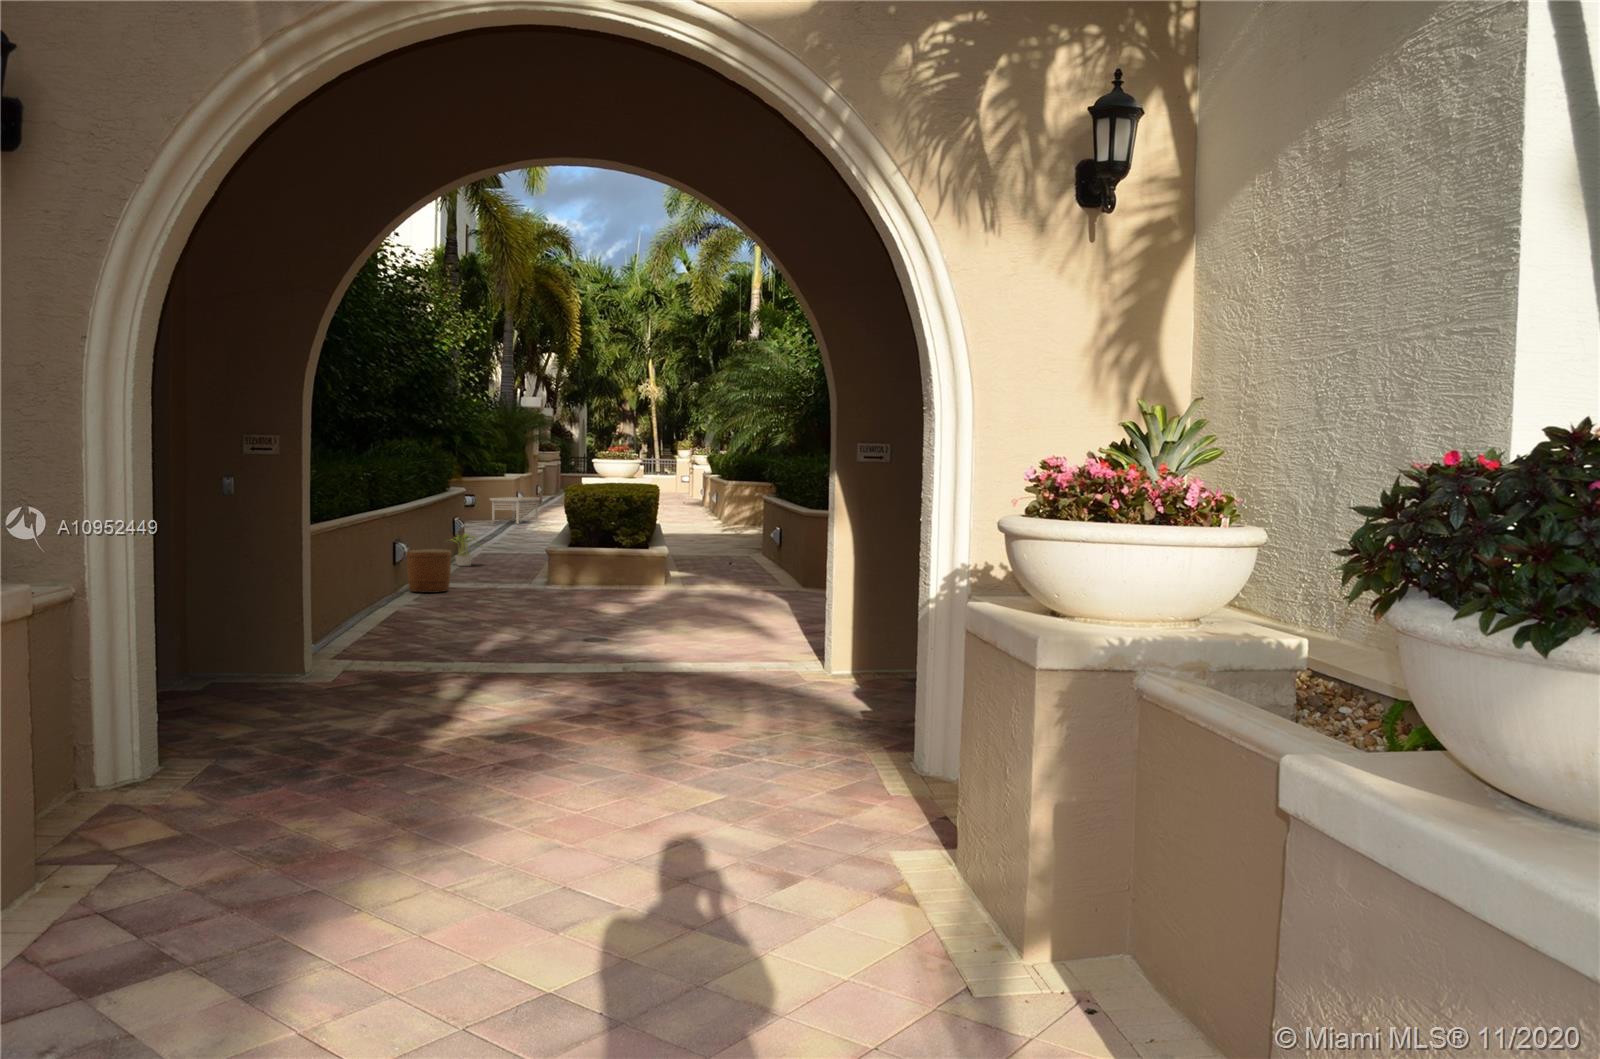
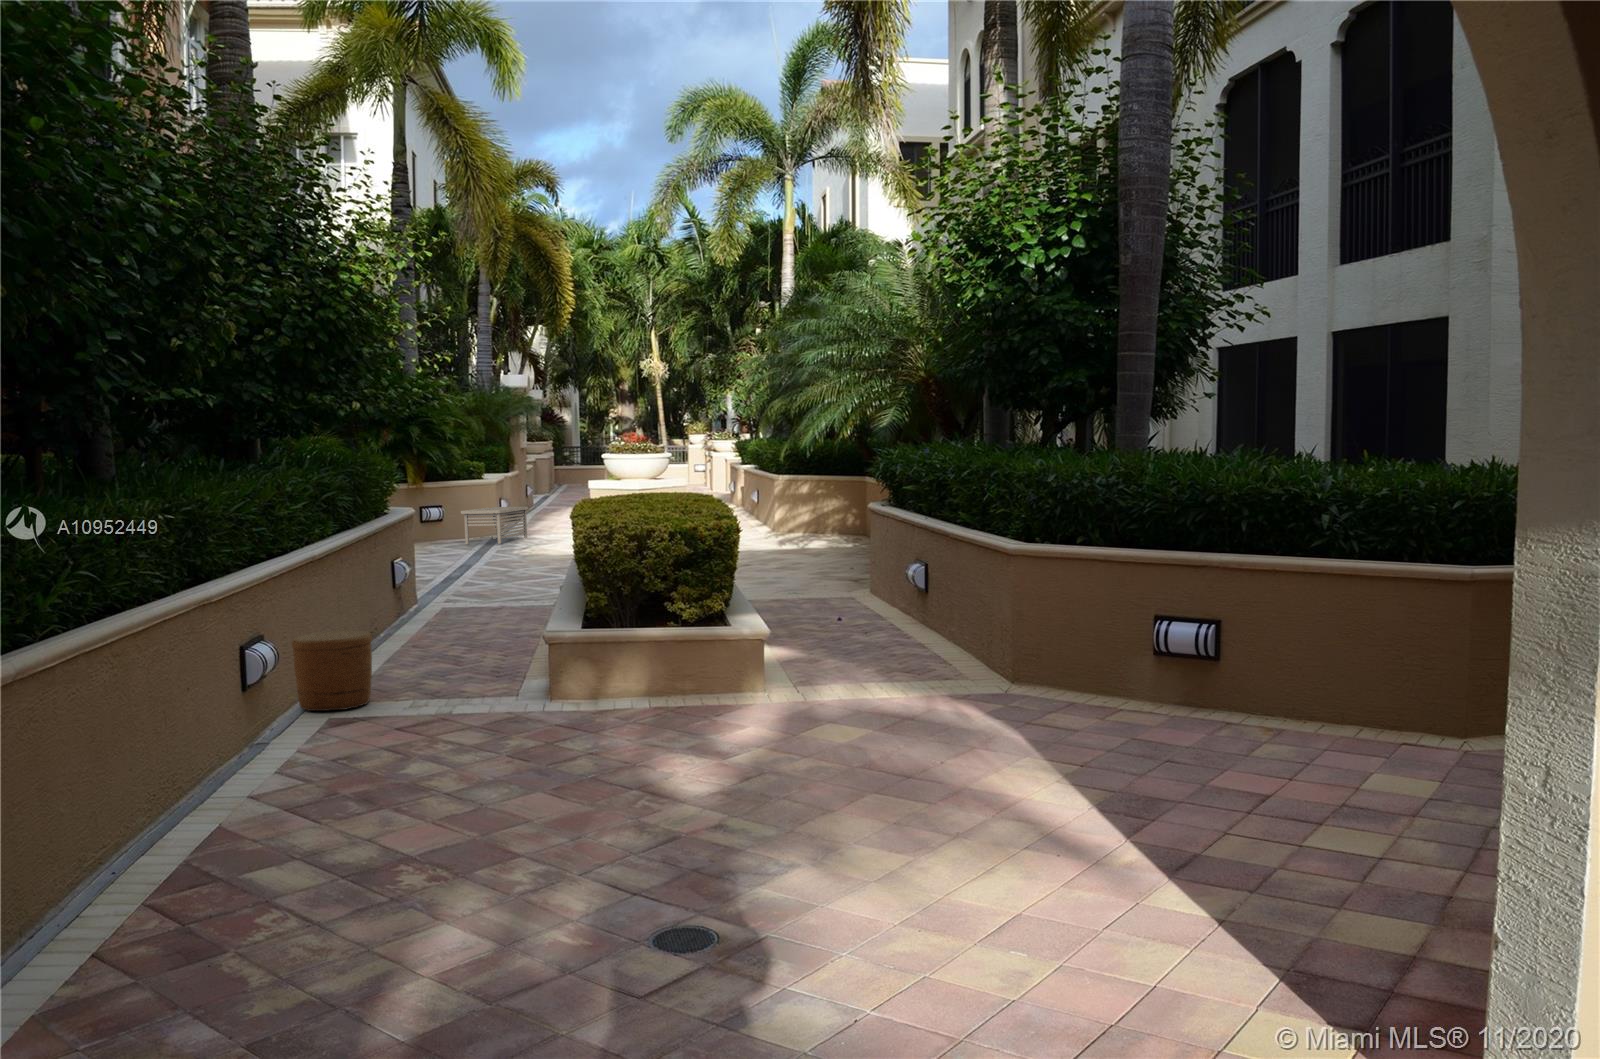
potted plant: present [452,534,482,566] -> none [378,583,439,635]

